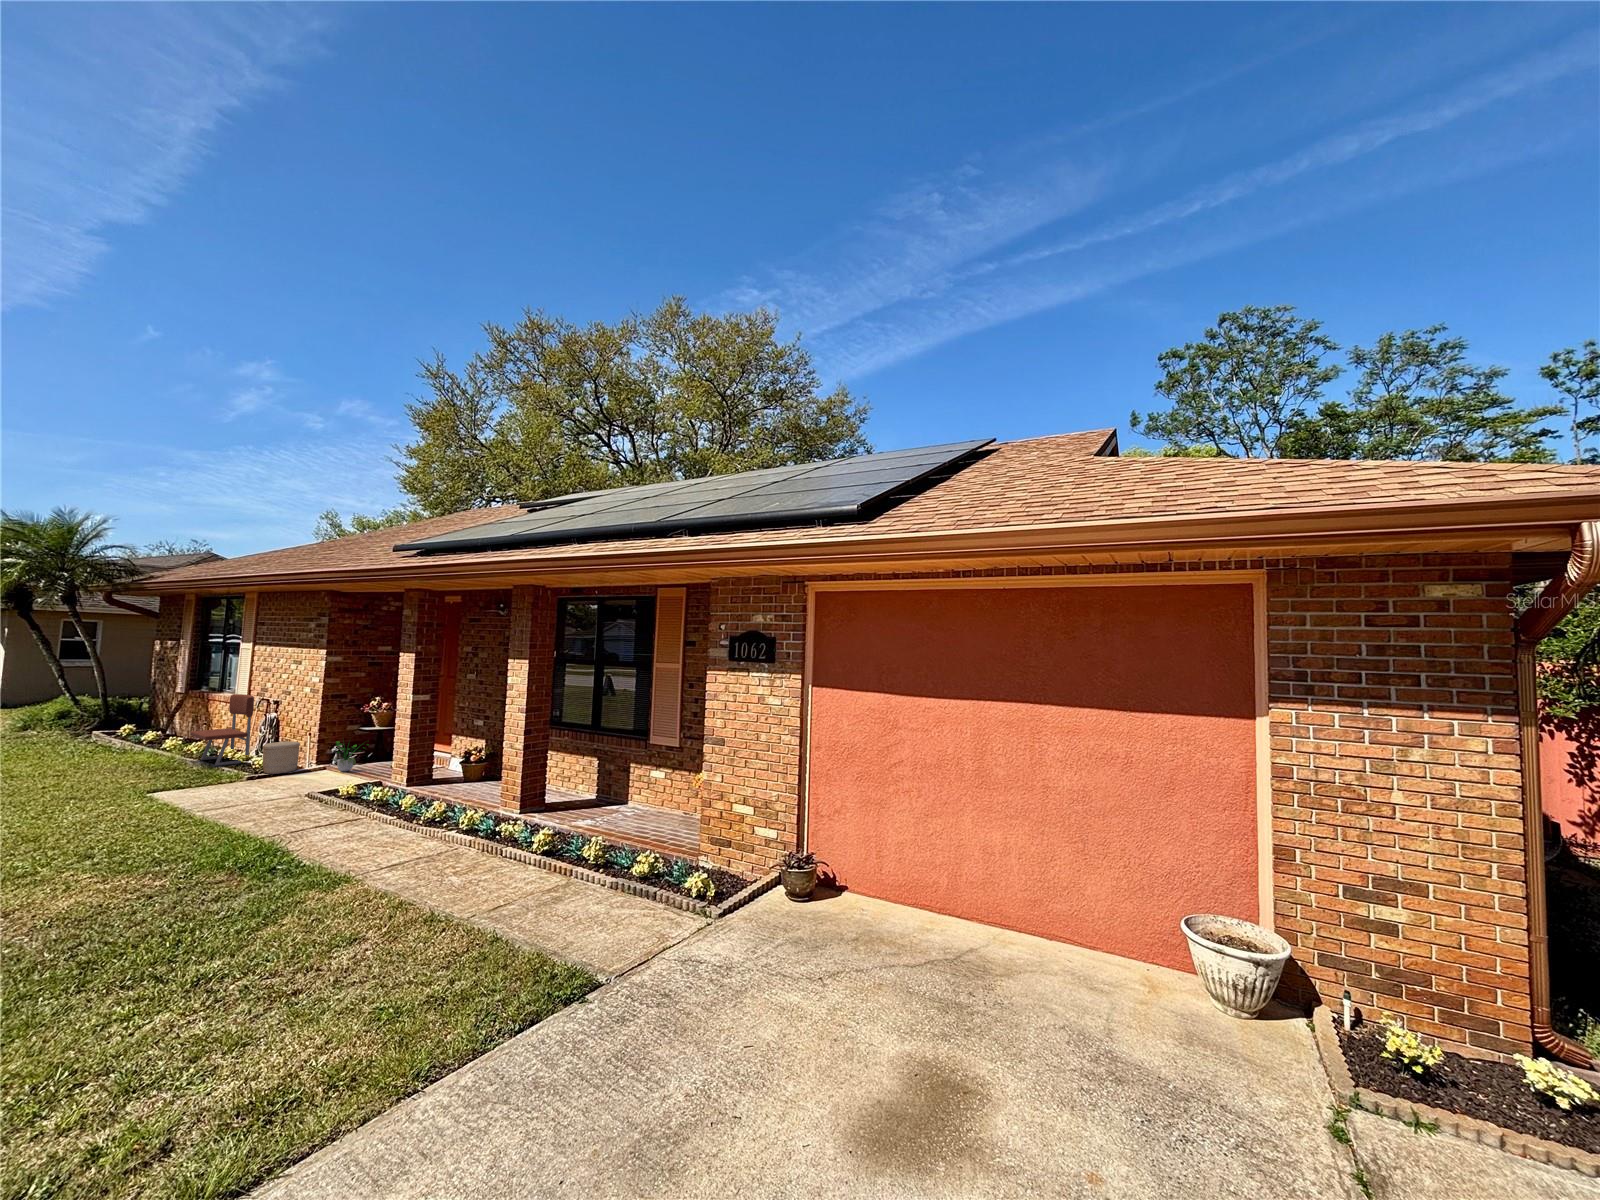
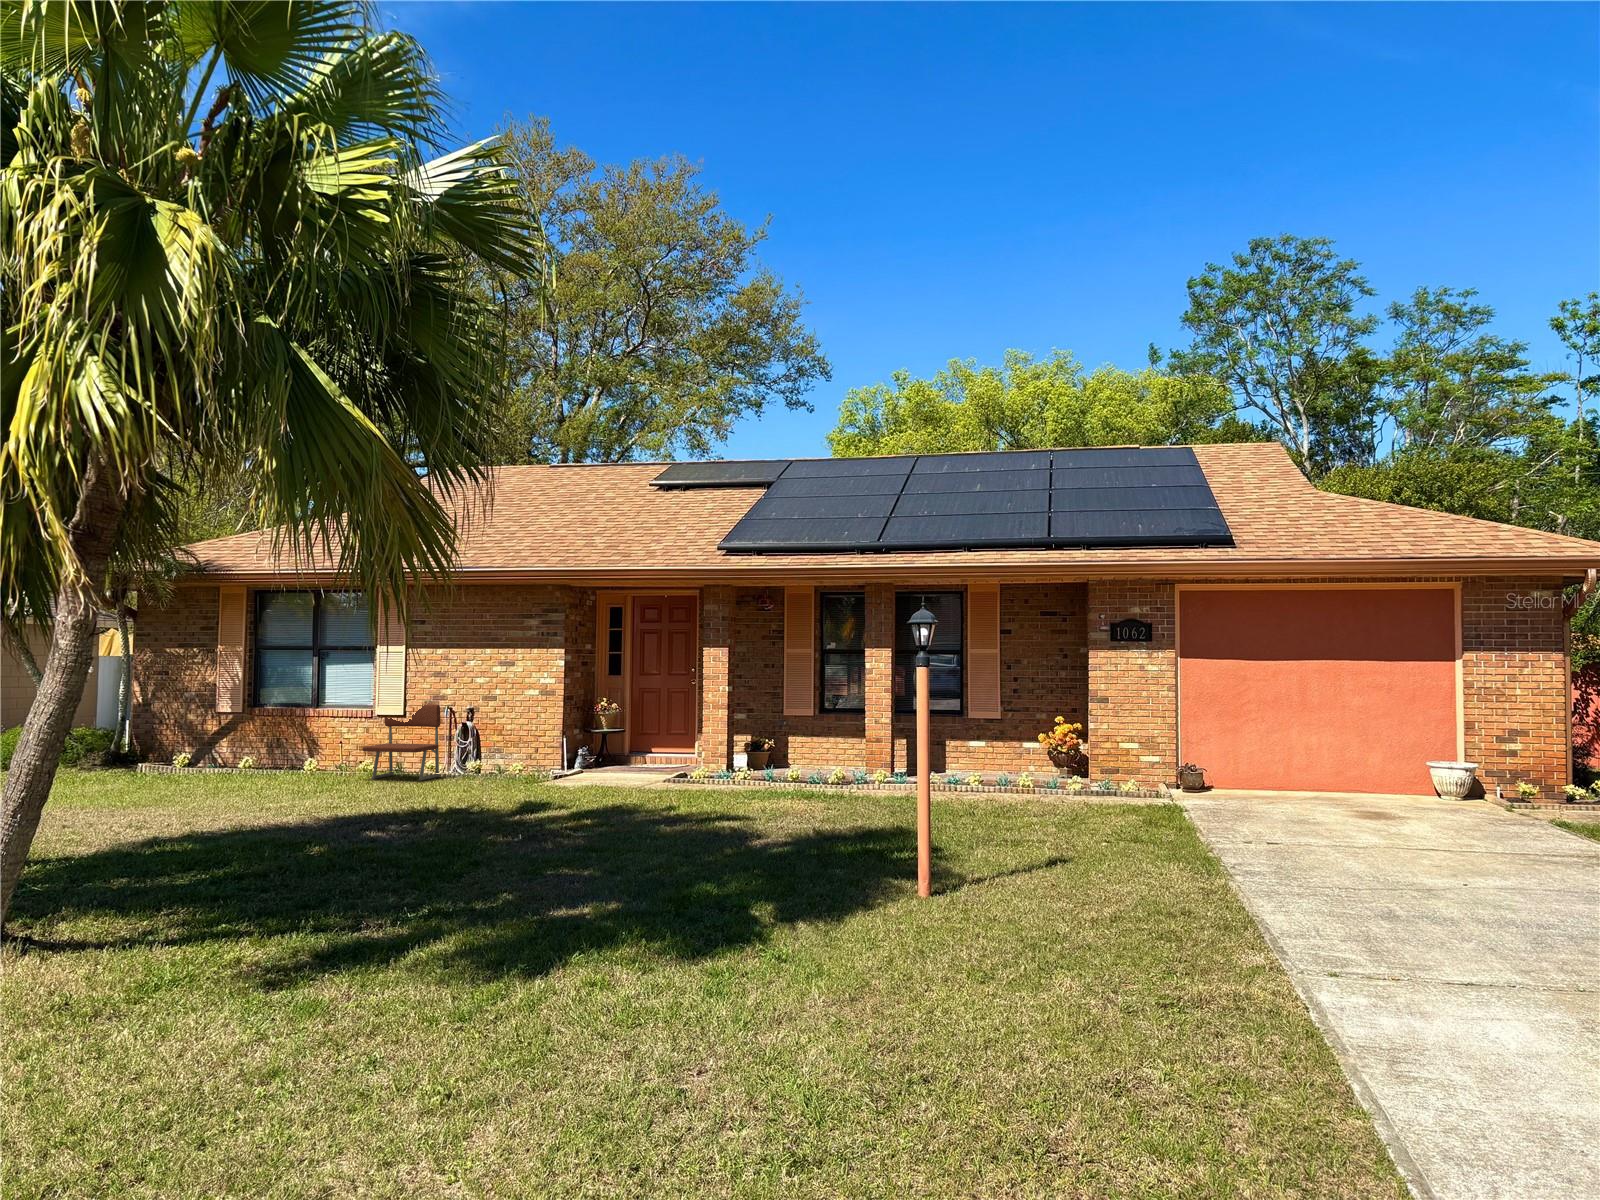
potted plant: present [336,741,369,771] -> none [569,736,593,775]
woven basket: present [263,742,300,774] -> none [498,748,530,781]

